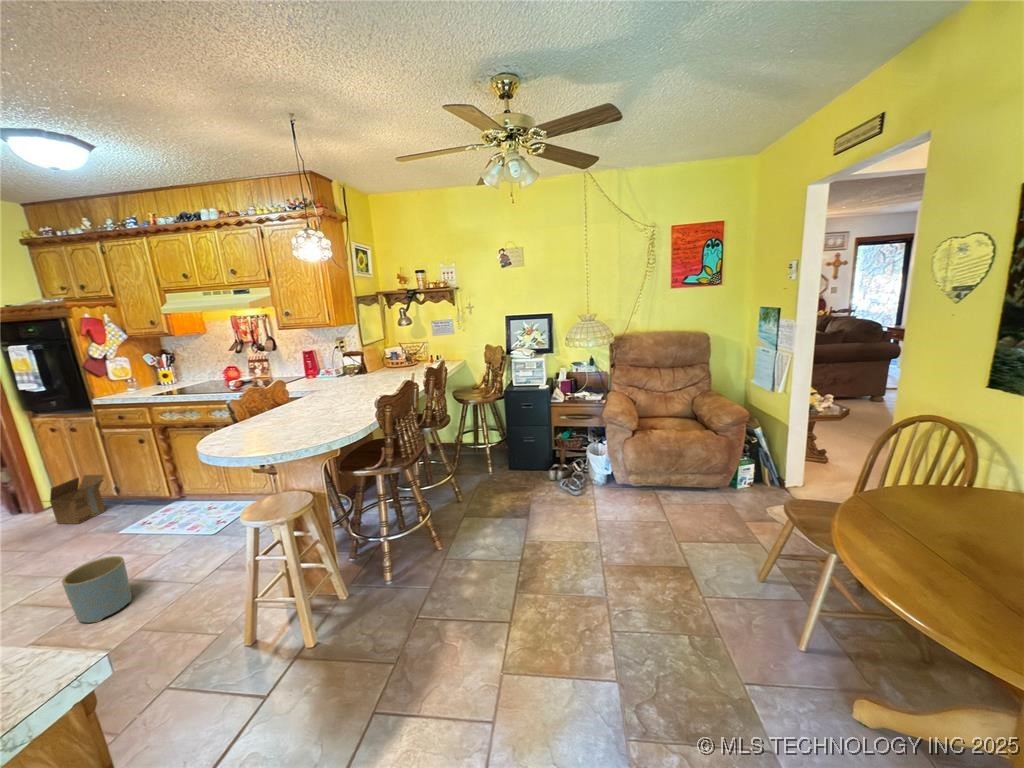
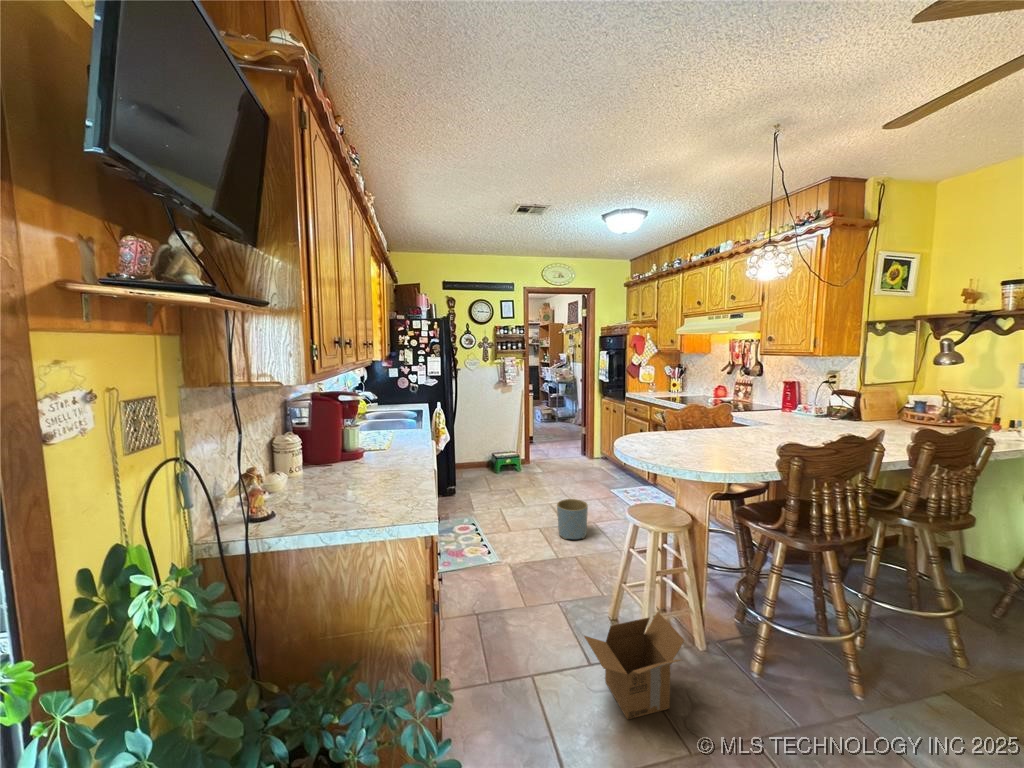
cardboard box: present [48,475,105,524] -> present [584,612,684,719]

